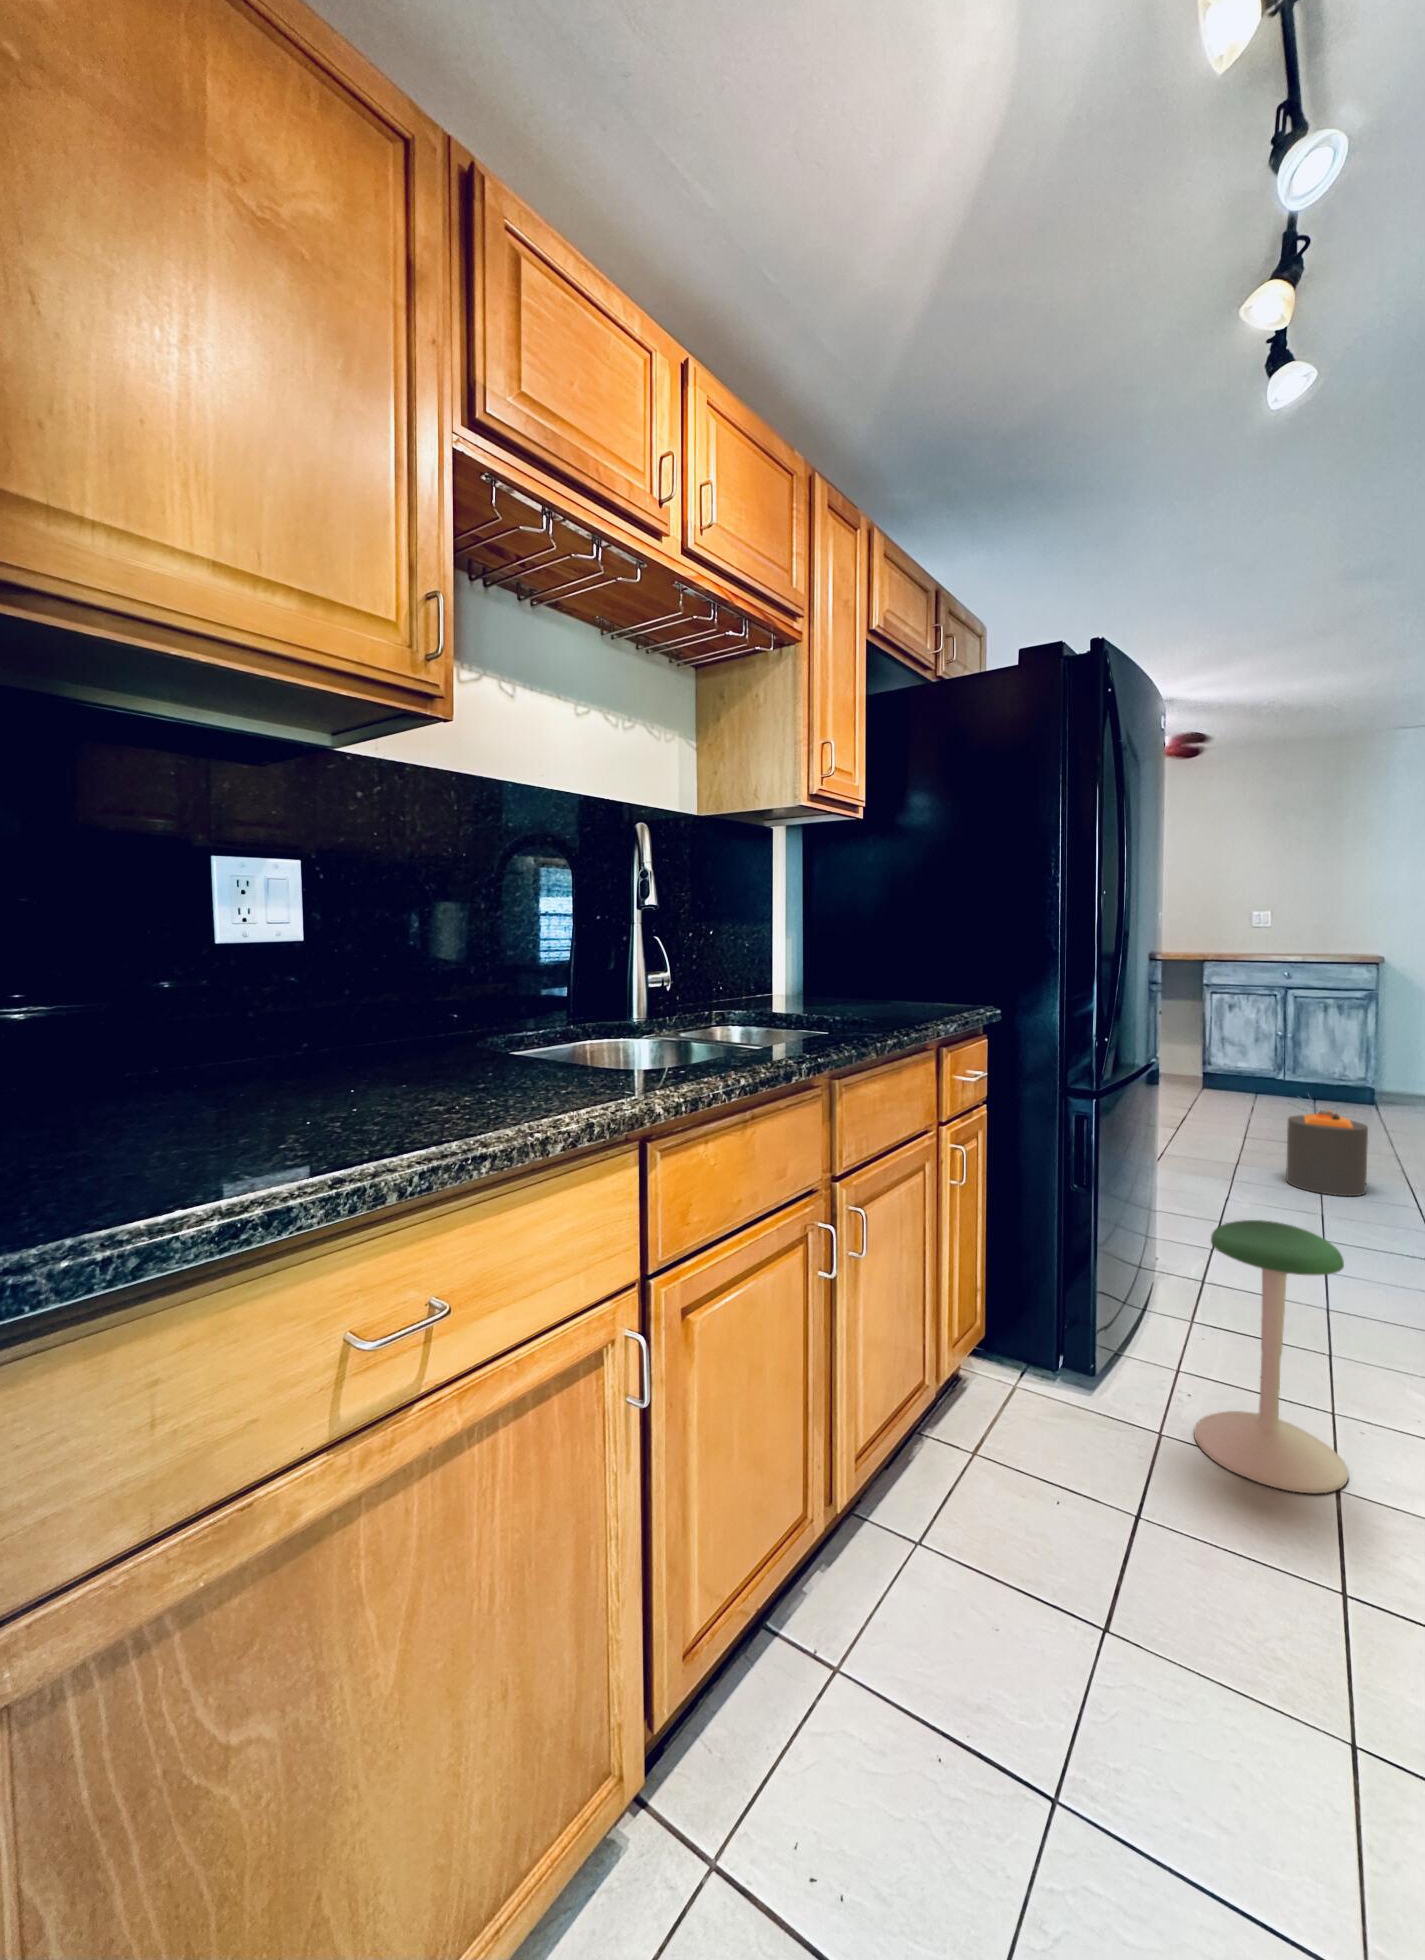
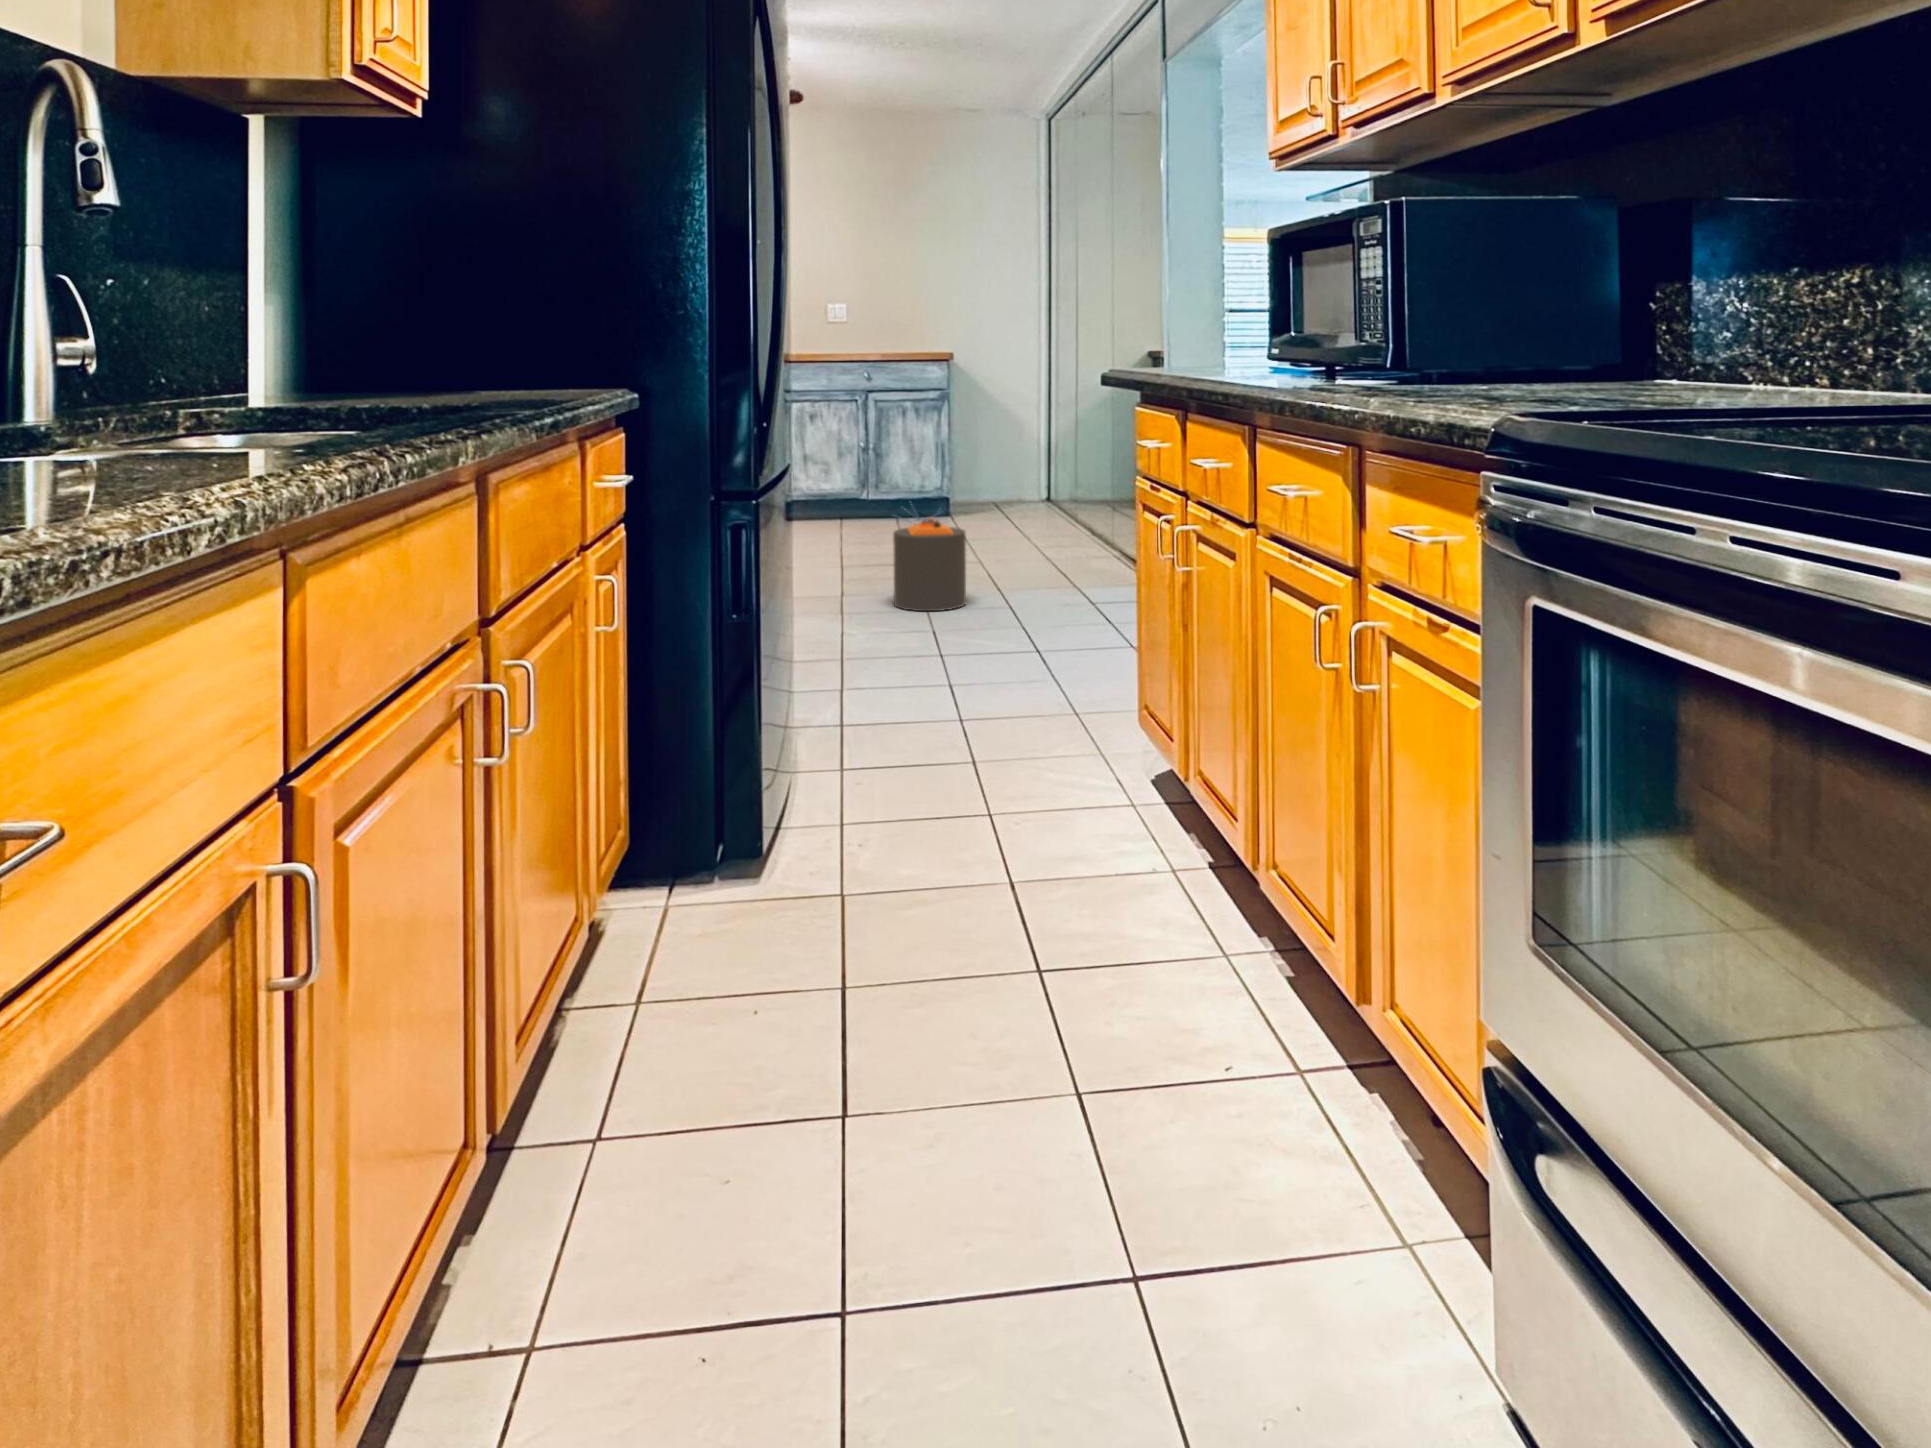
stool: present [1194,1220,1349,1493] -> none [879,613,1021,899]

